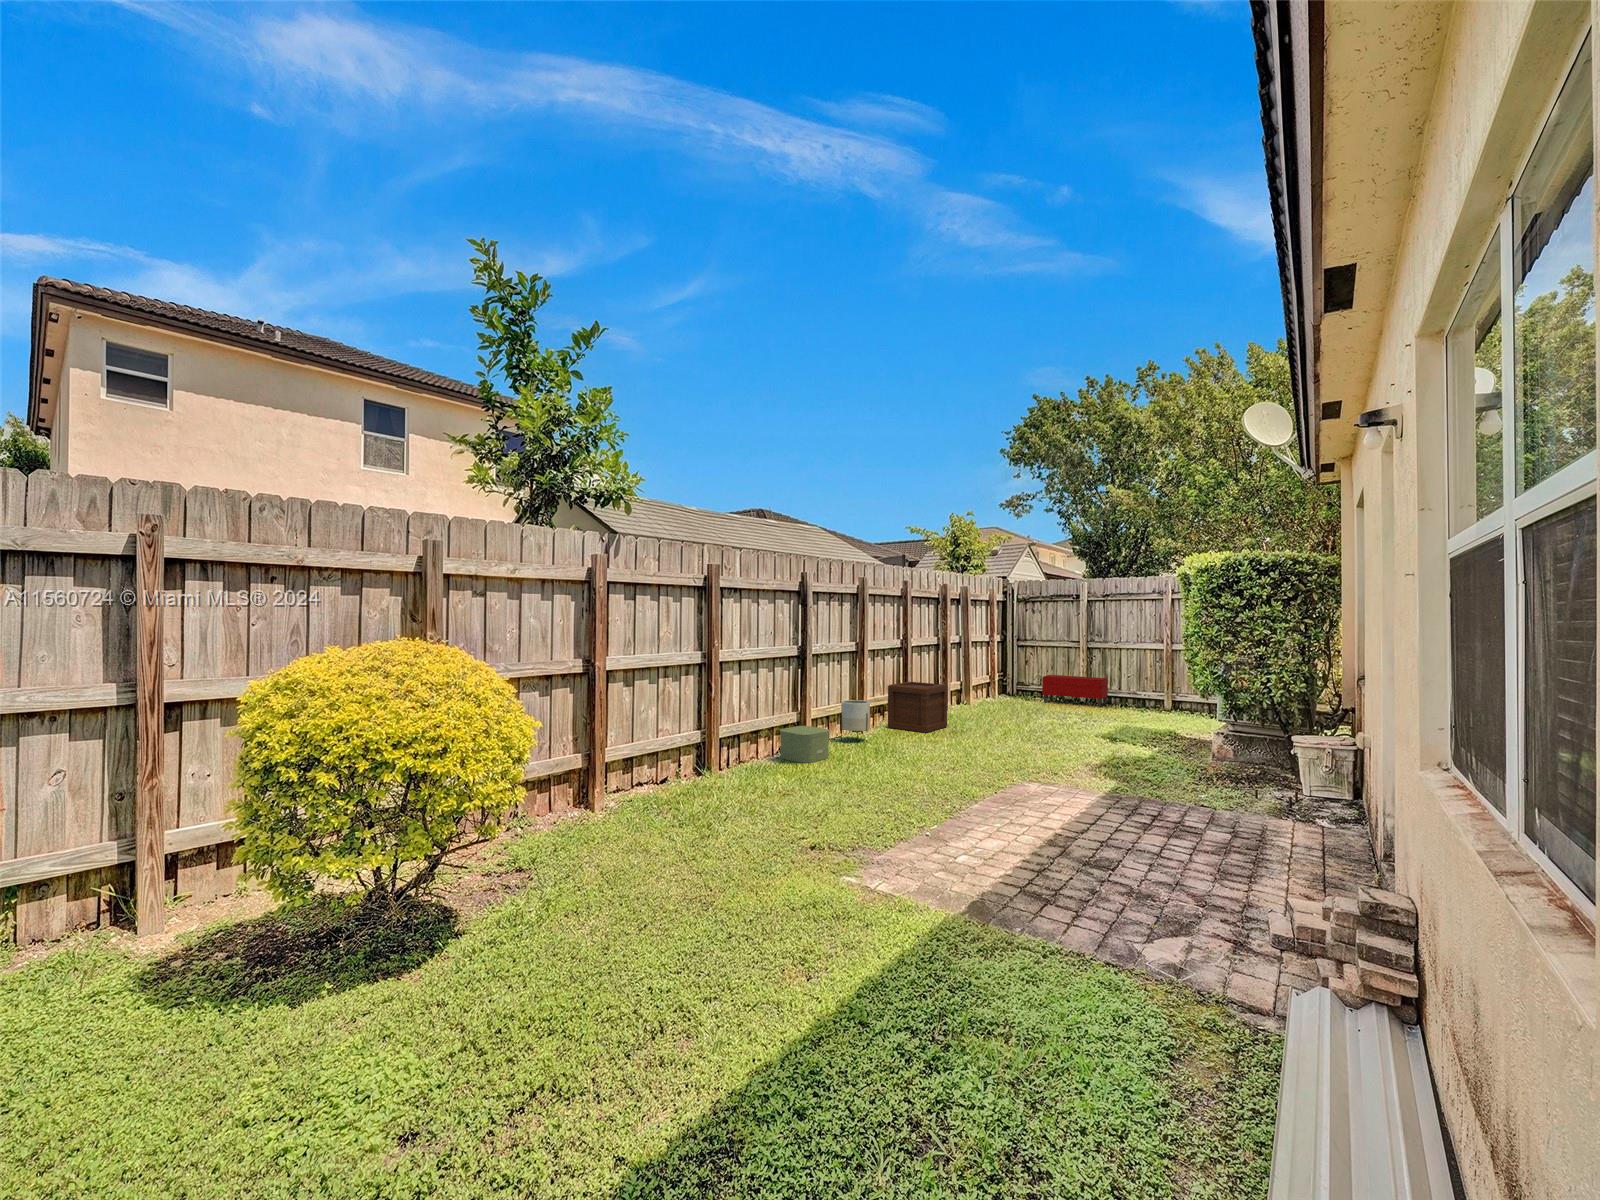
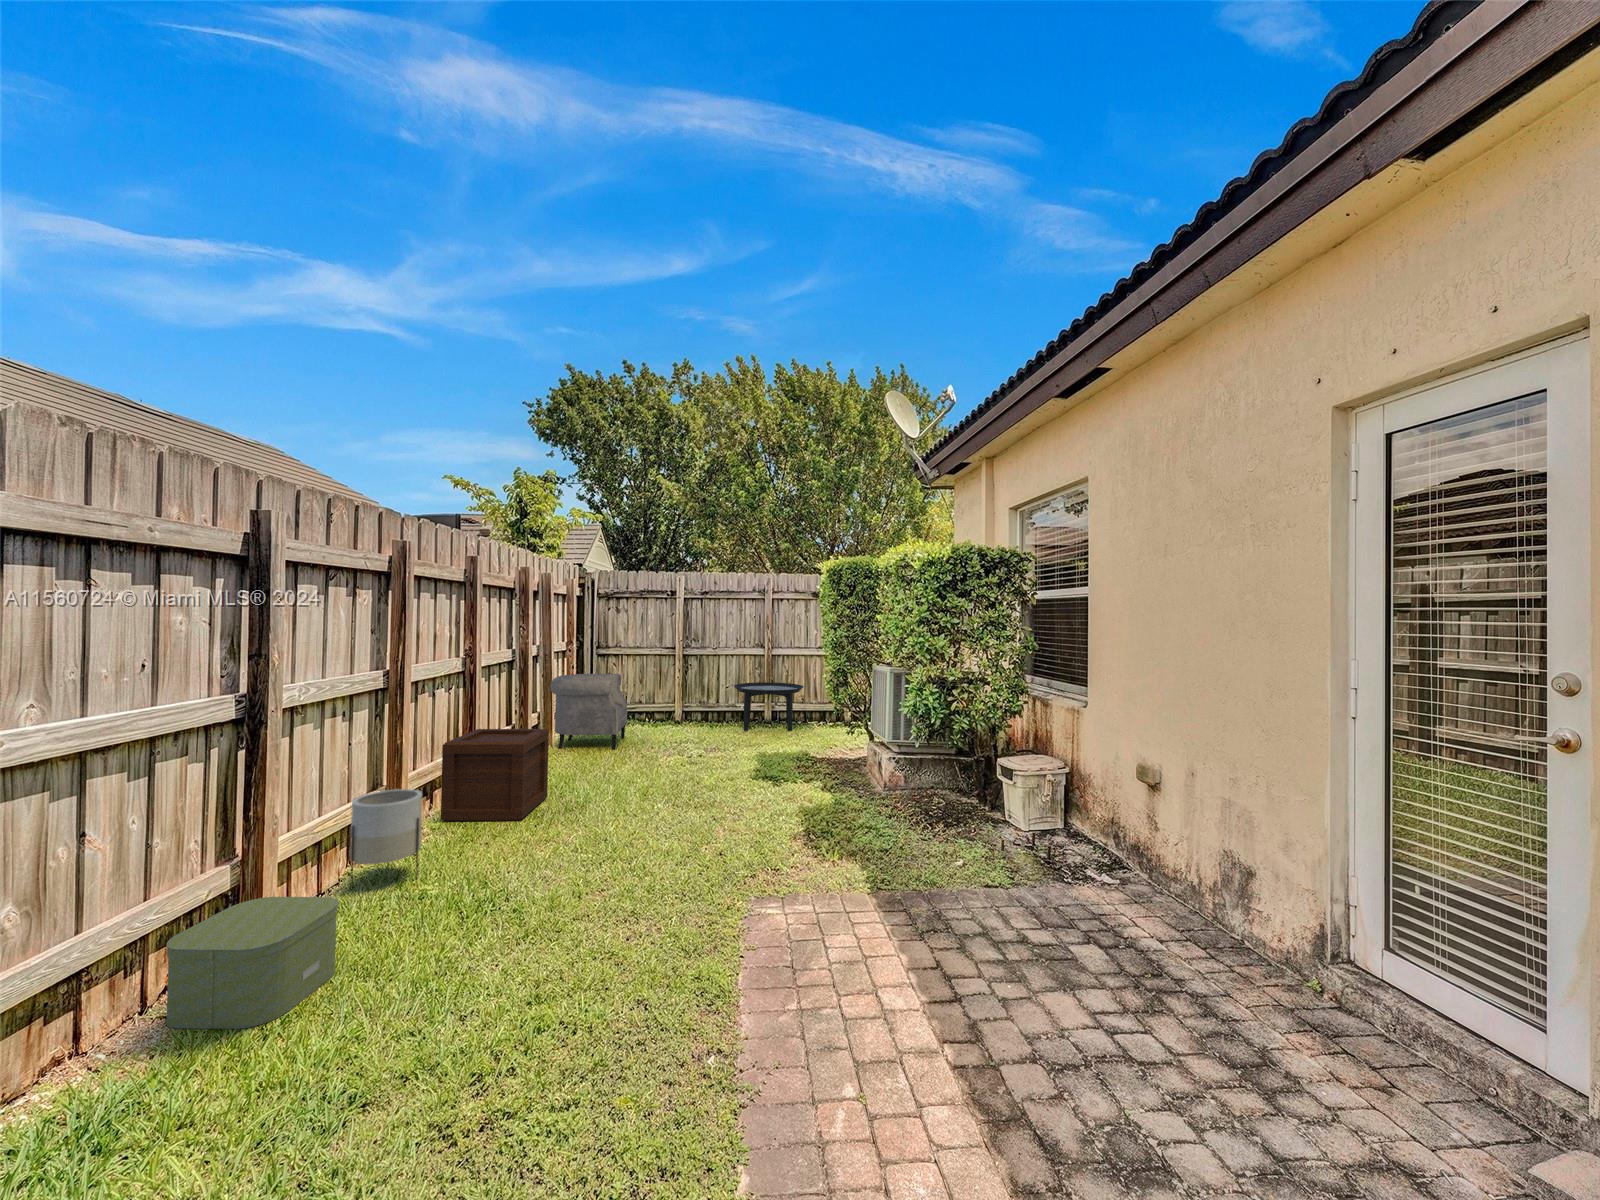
chair: none [971,658,1029,713] -> present [550,674,627,750]
bench: present [1042,675,1108,708] -> none [634,690,707,727]
round table: none [1125,675,1196,718] -> present [734,682,803,731]

